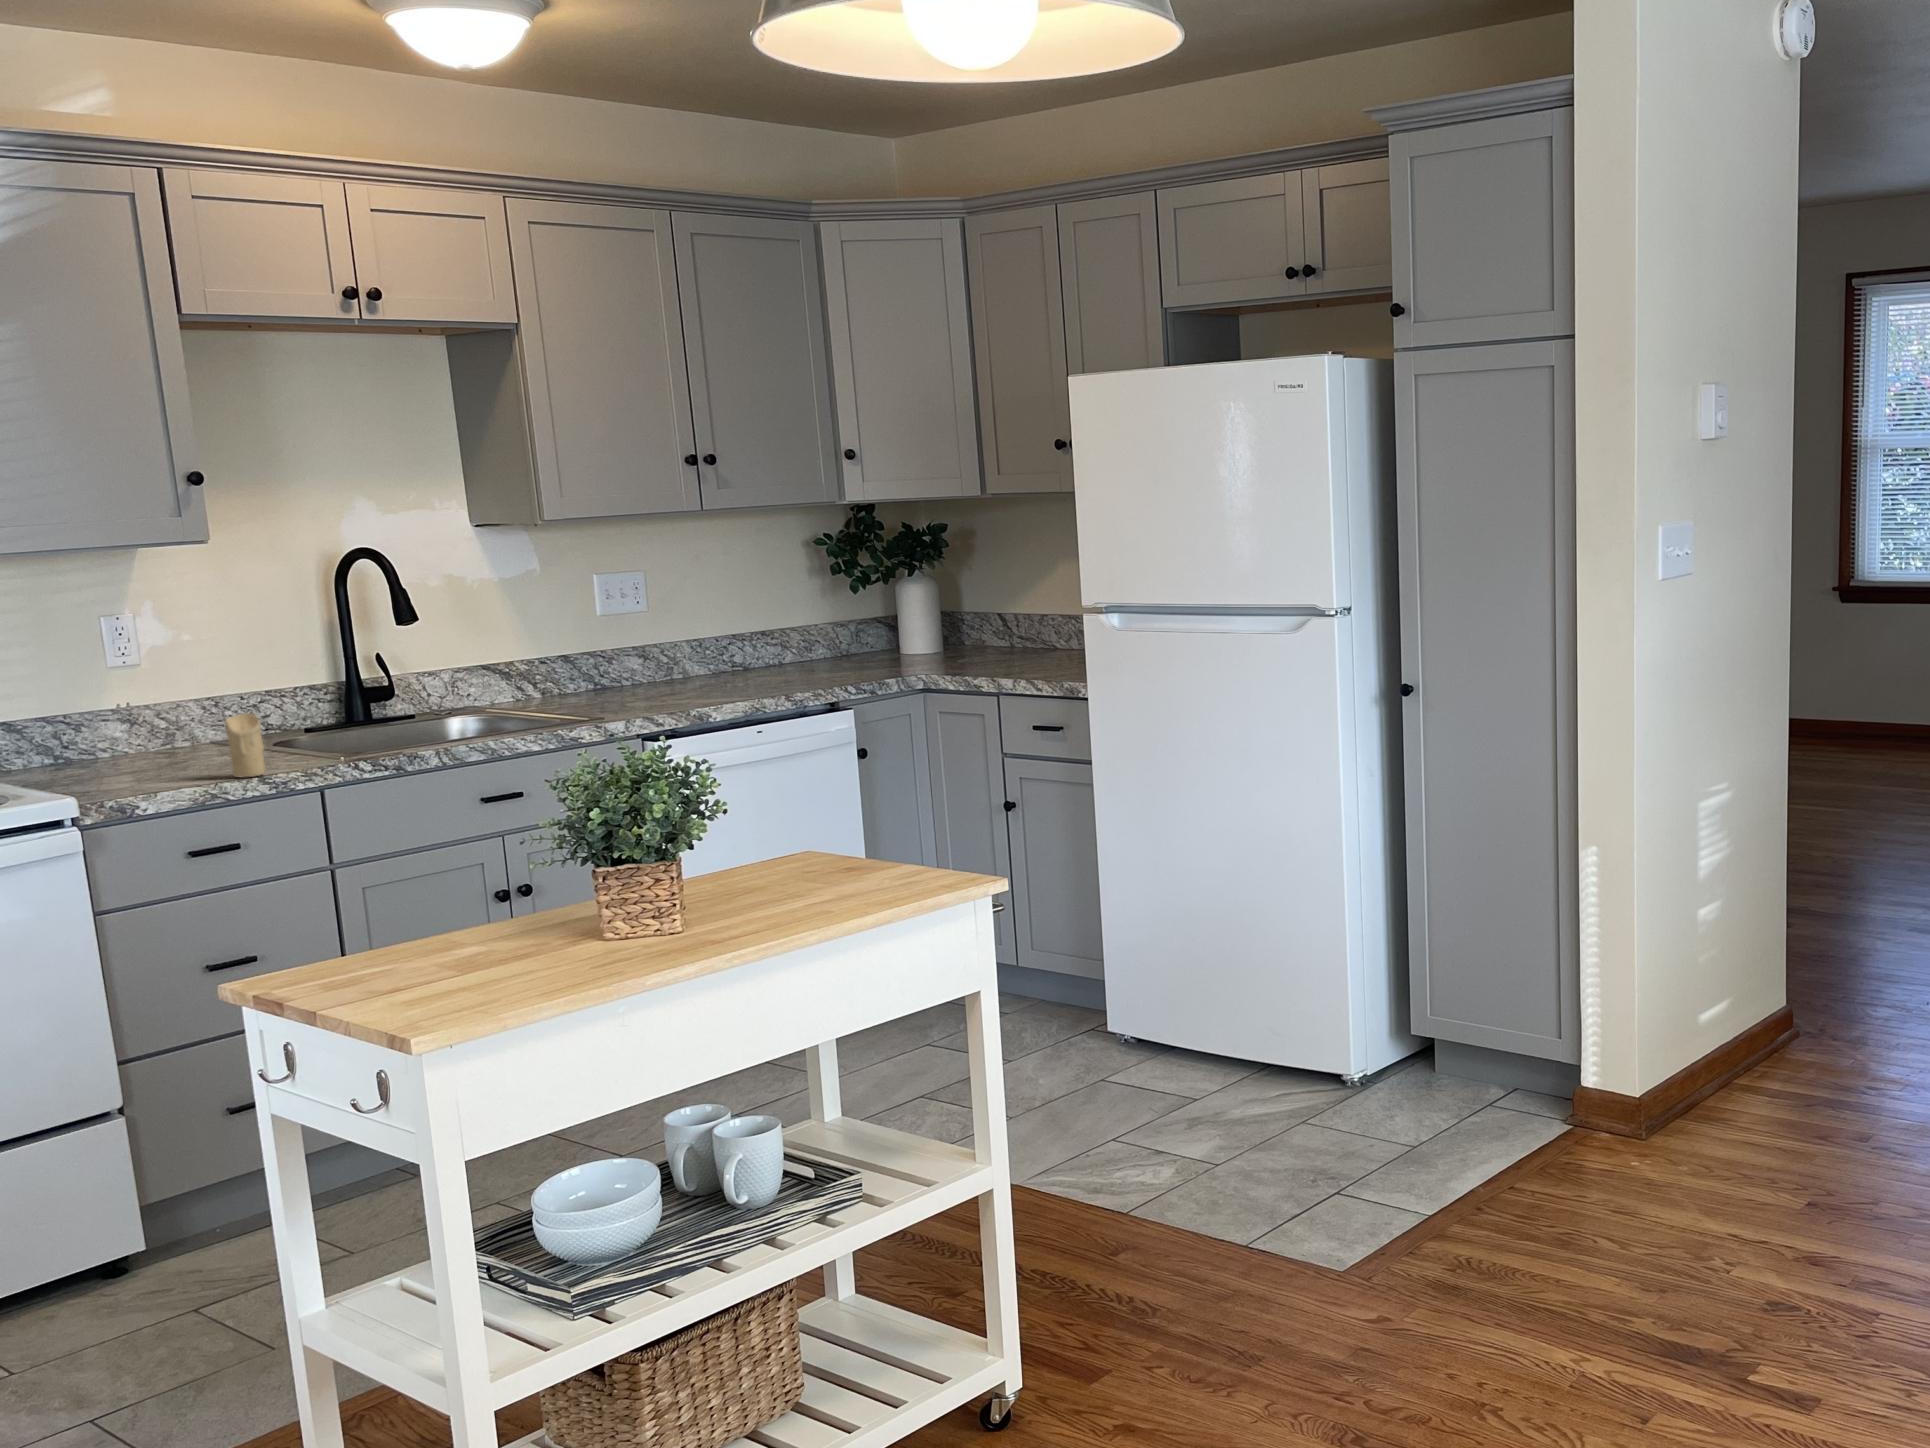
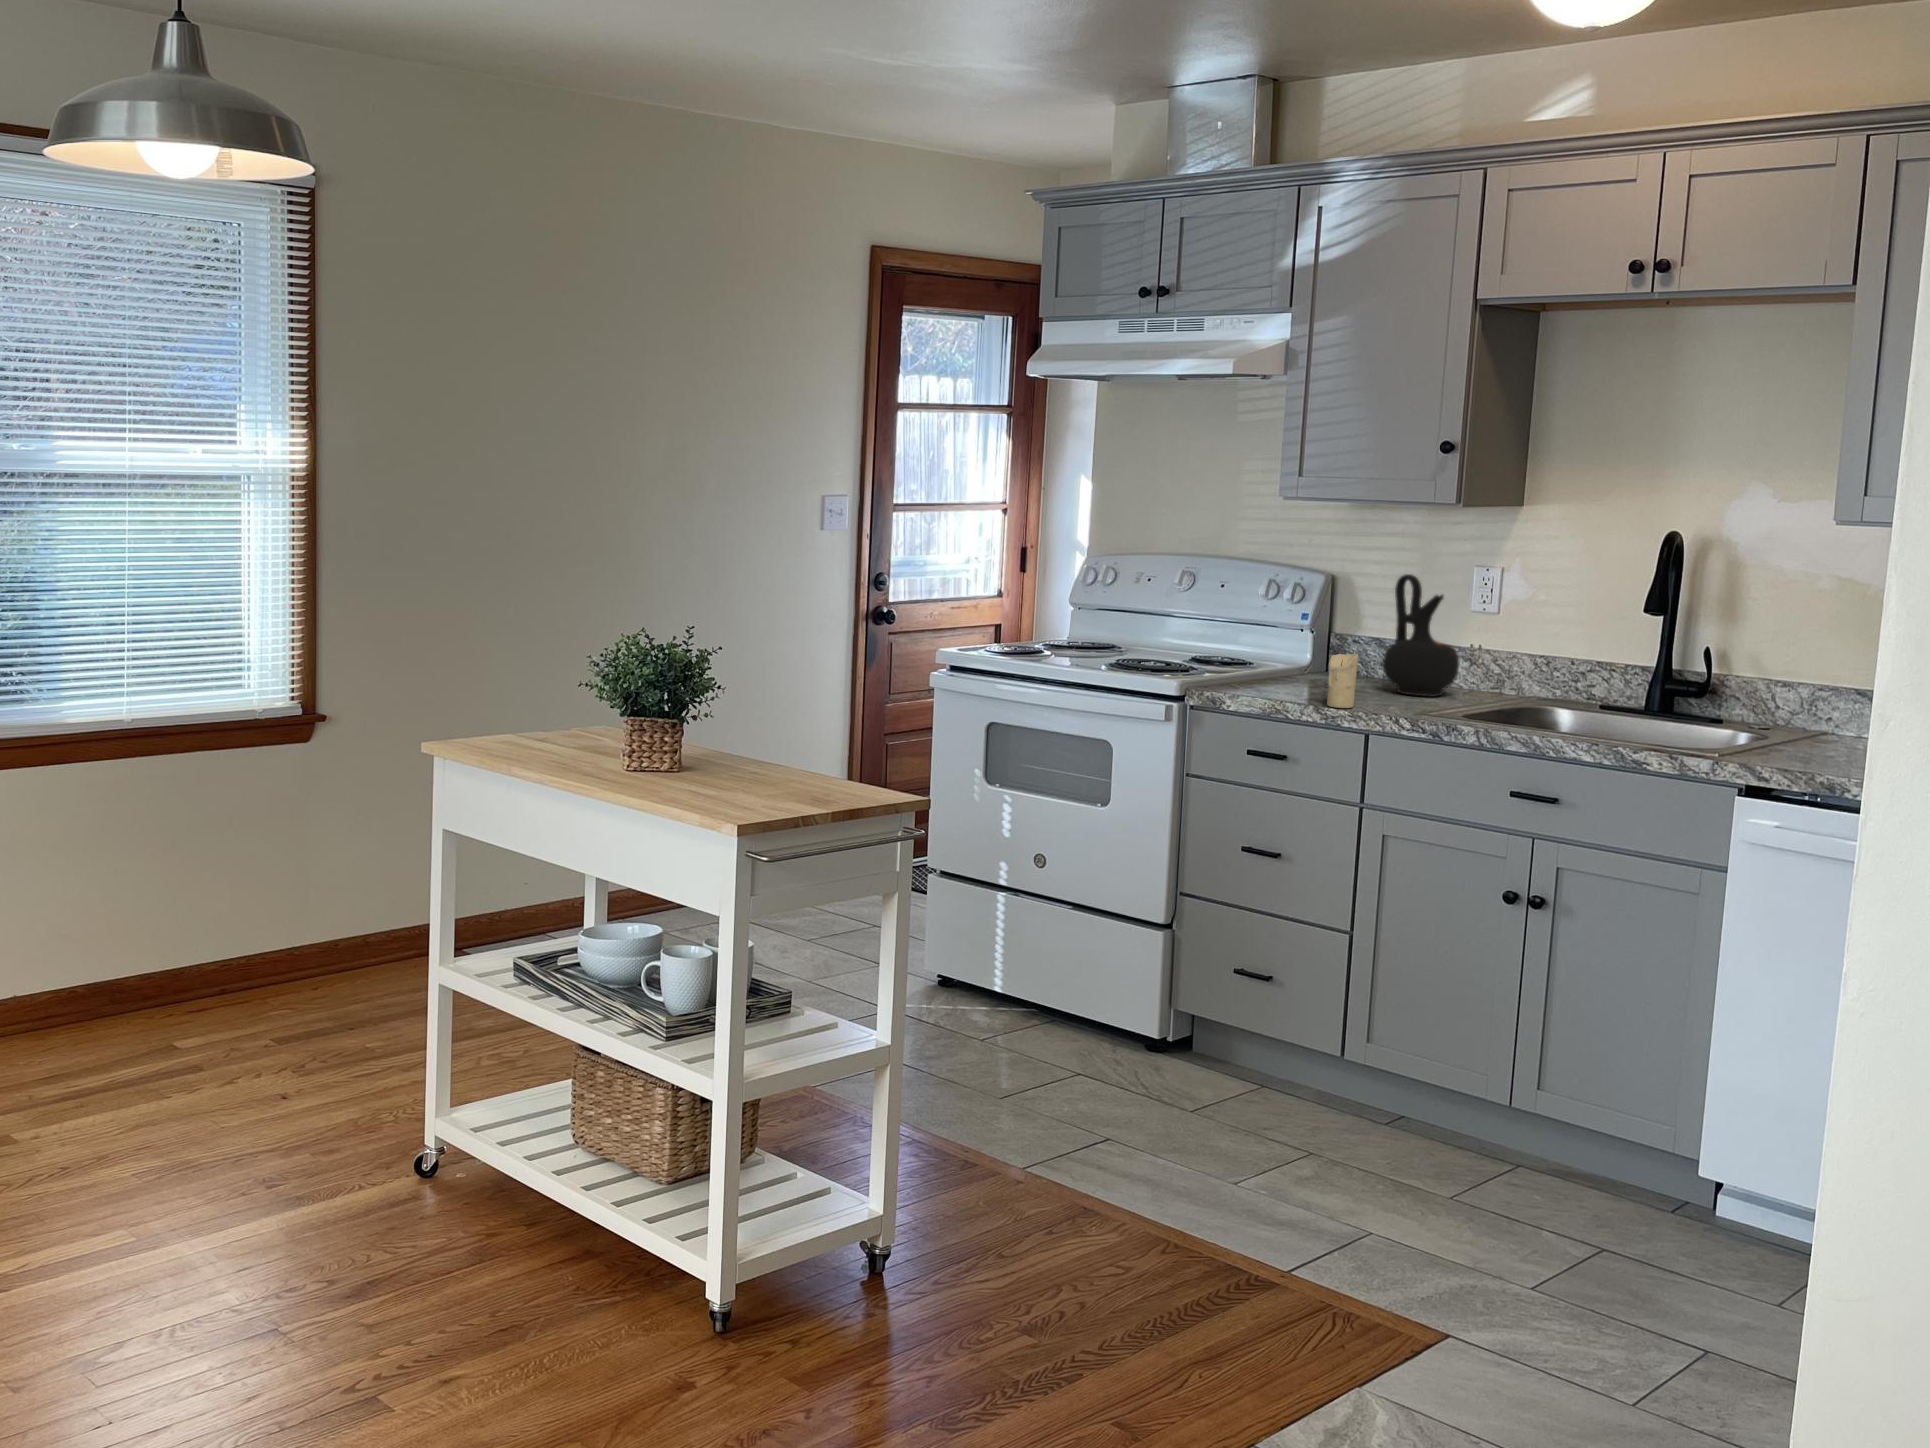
ceramic jug: none [100,629,208,765] -> present [1383,574,1459,697]

